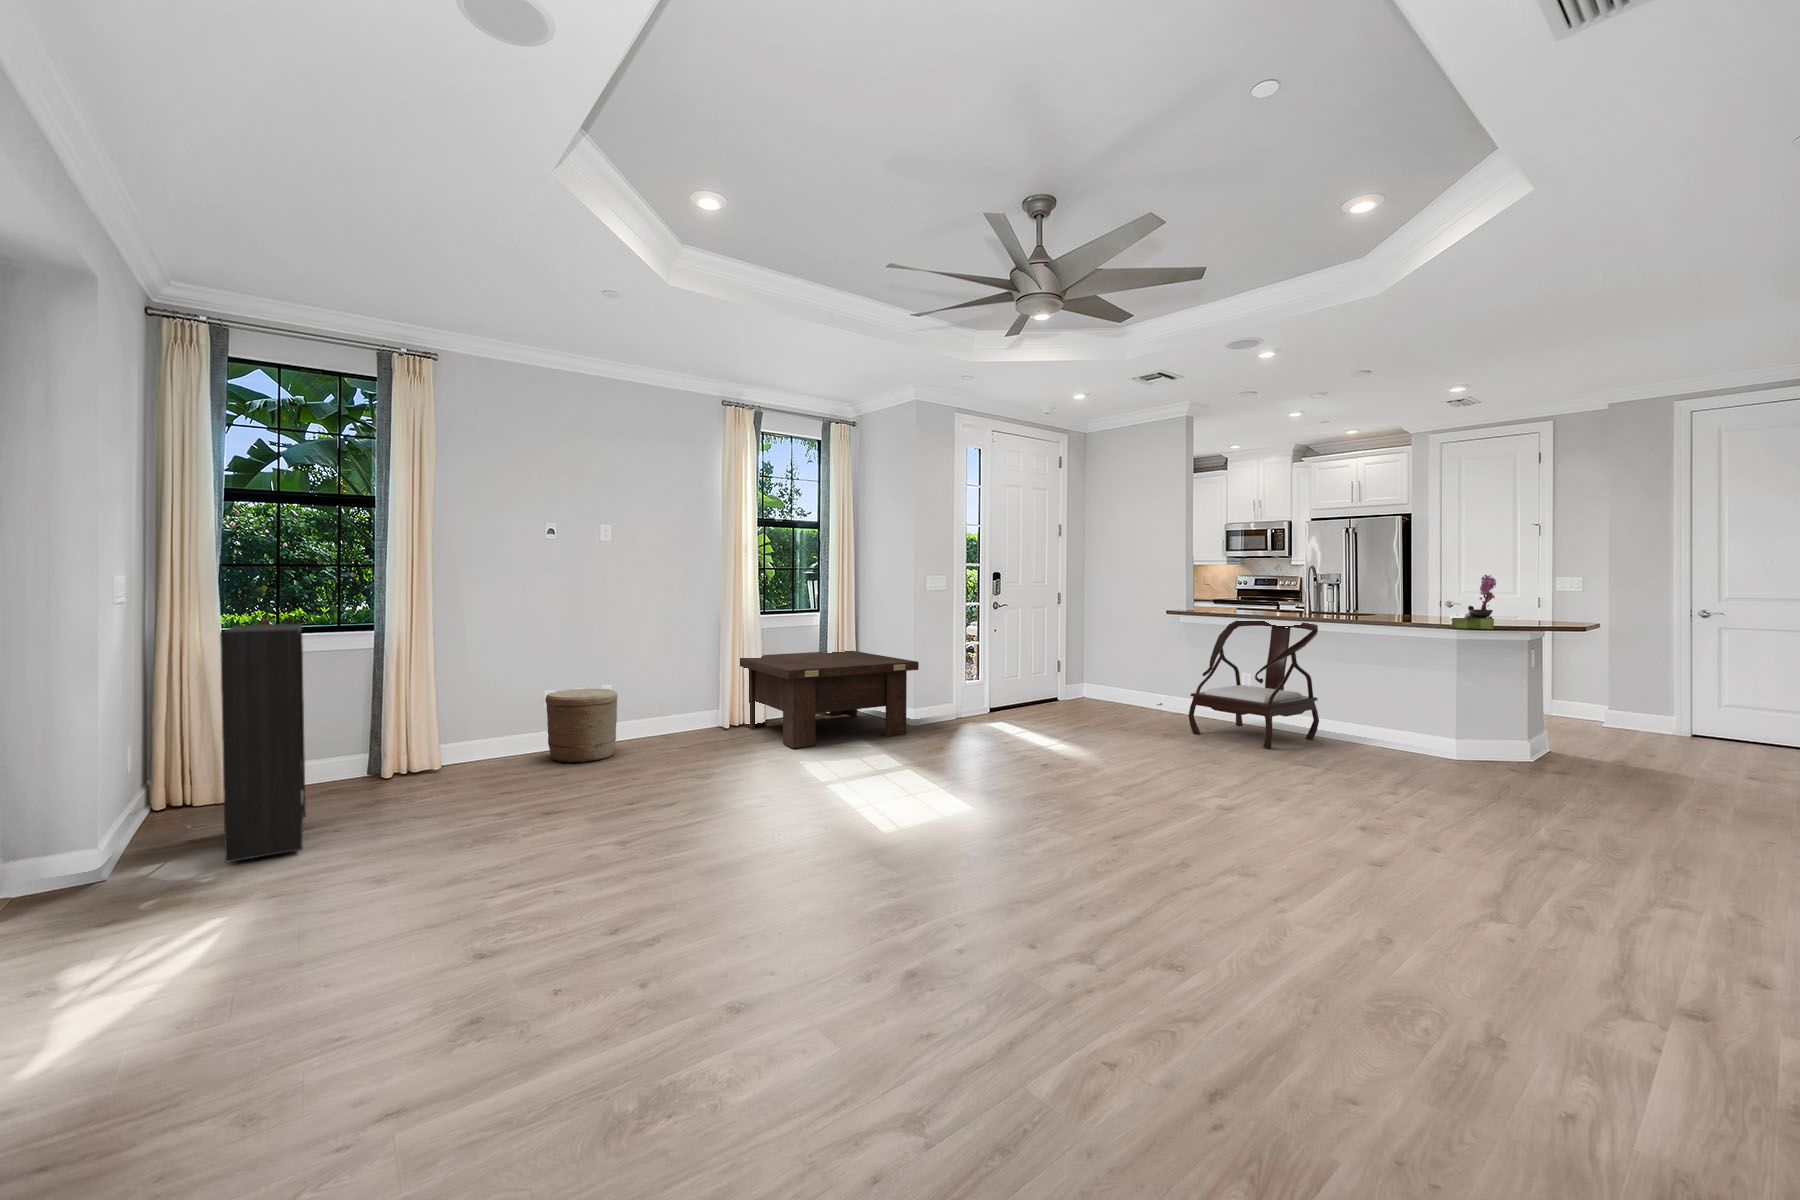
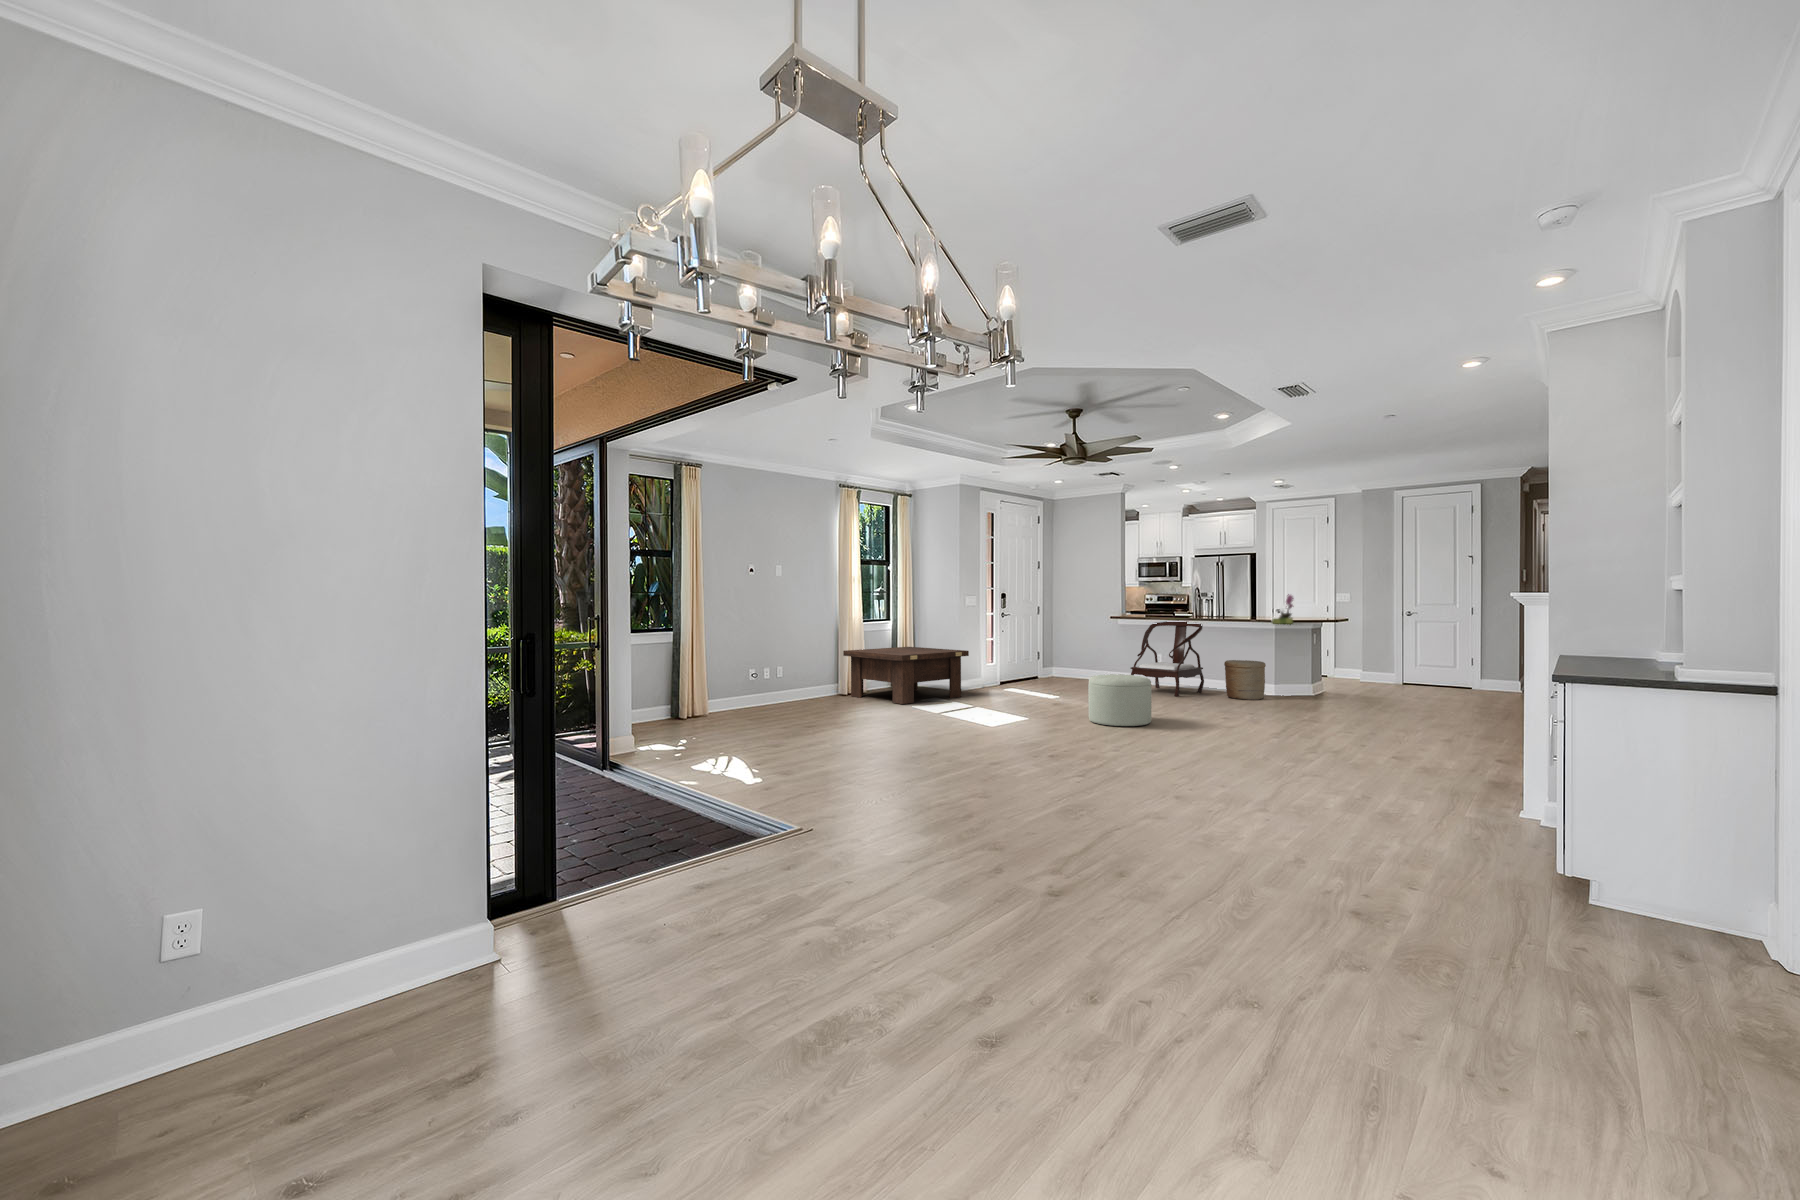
bookcase: present [187,623,306,863] -> none [624,626,717,748]
woven basket: present [545,689,618,763] -> present [1224,660,1266,700]
ottoman: none [1073,724,1197,837] -> present [1088,674,1152,727]

